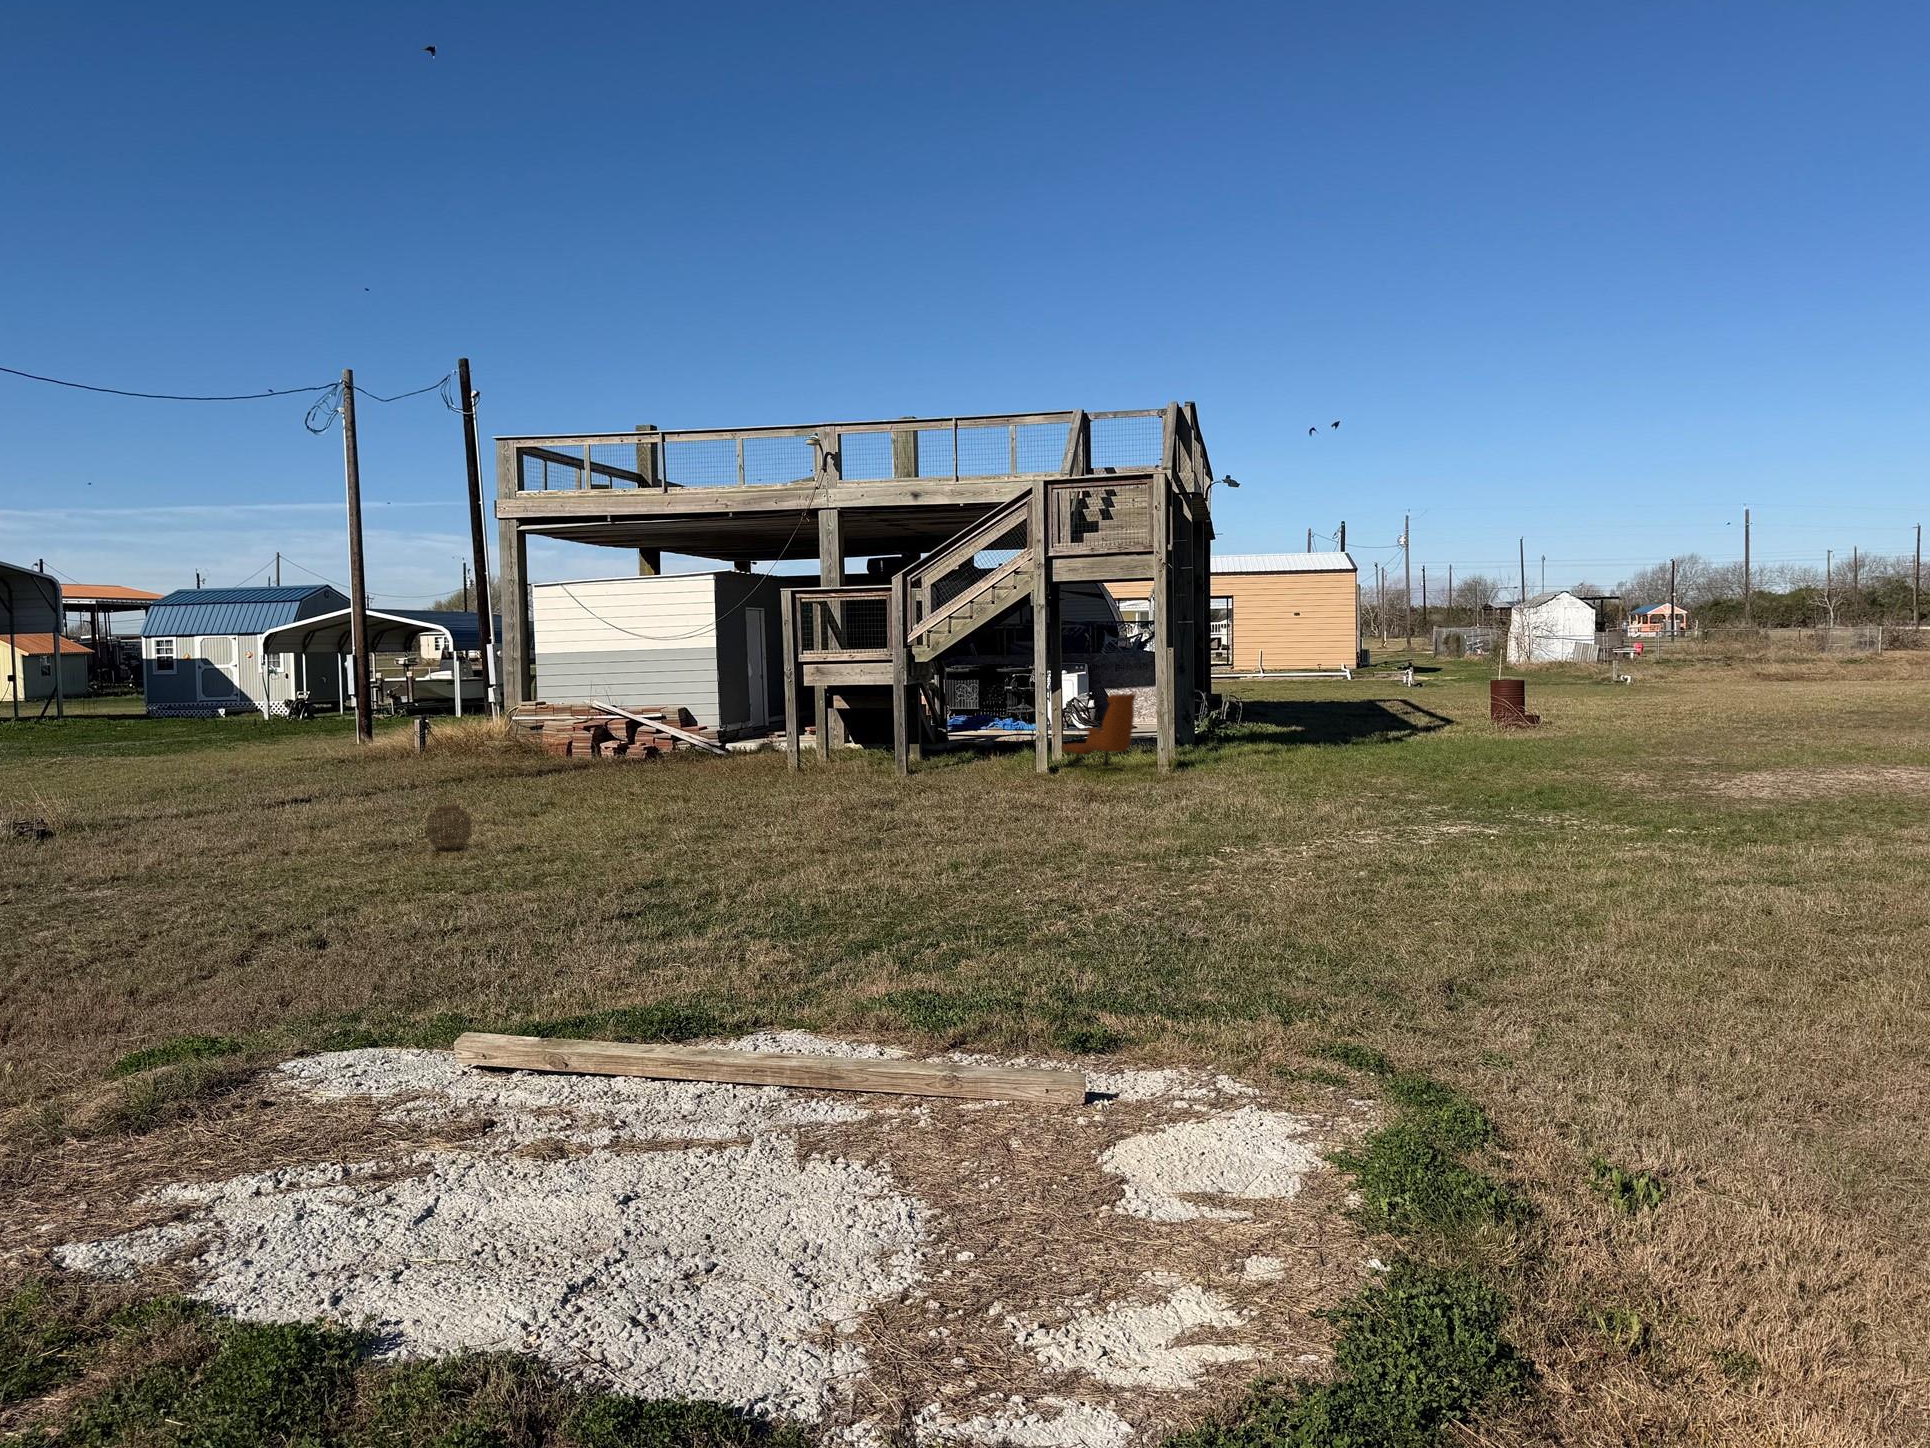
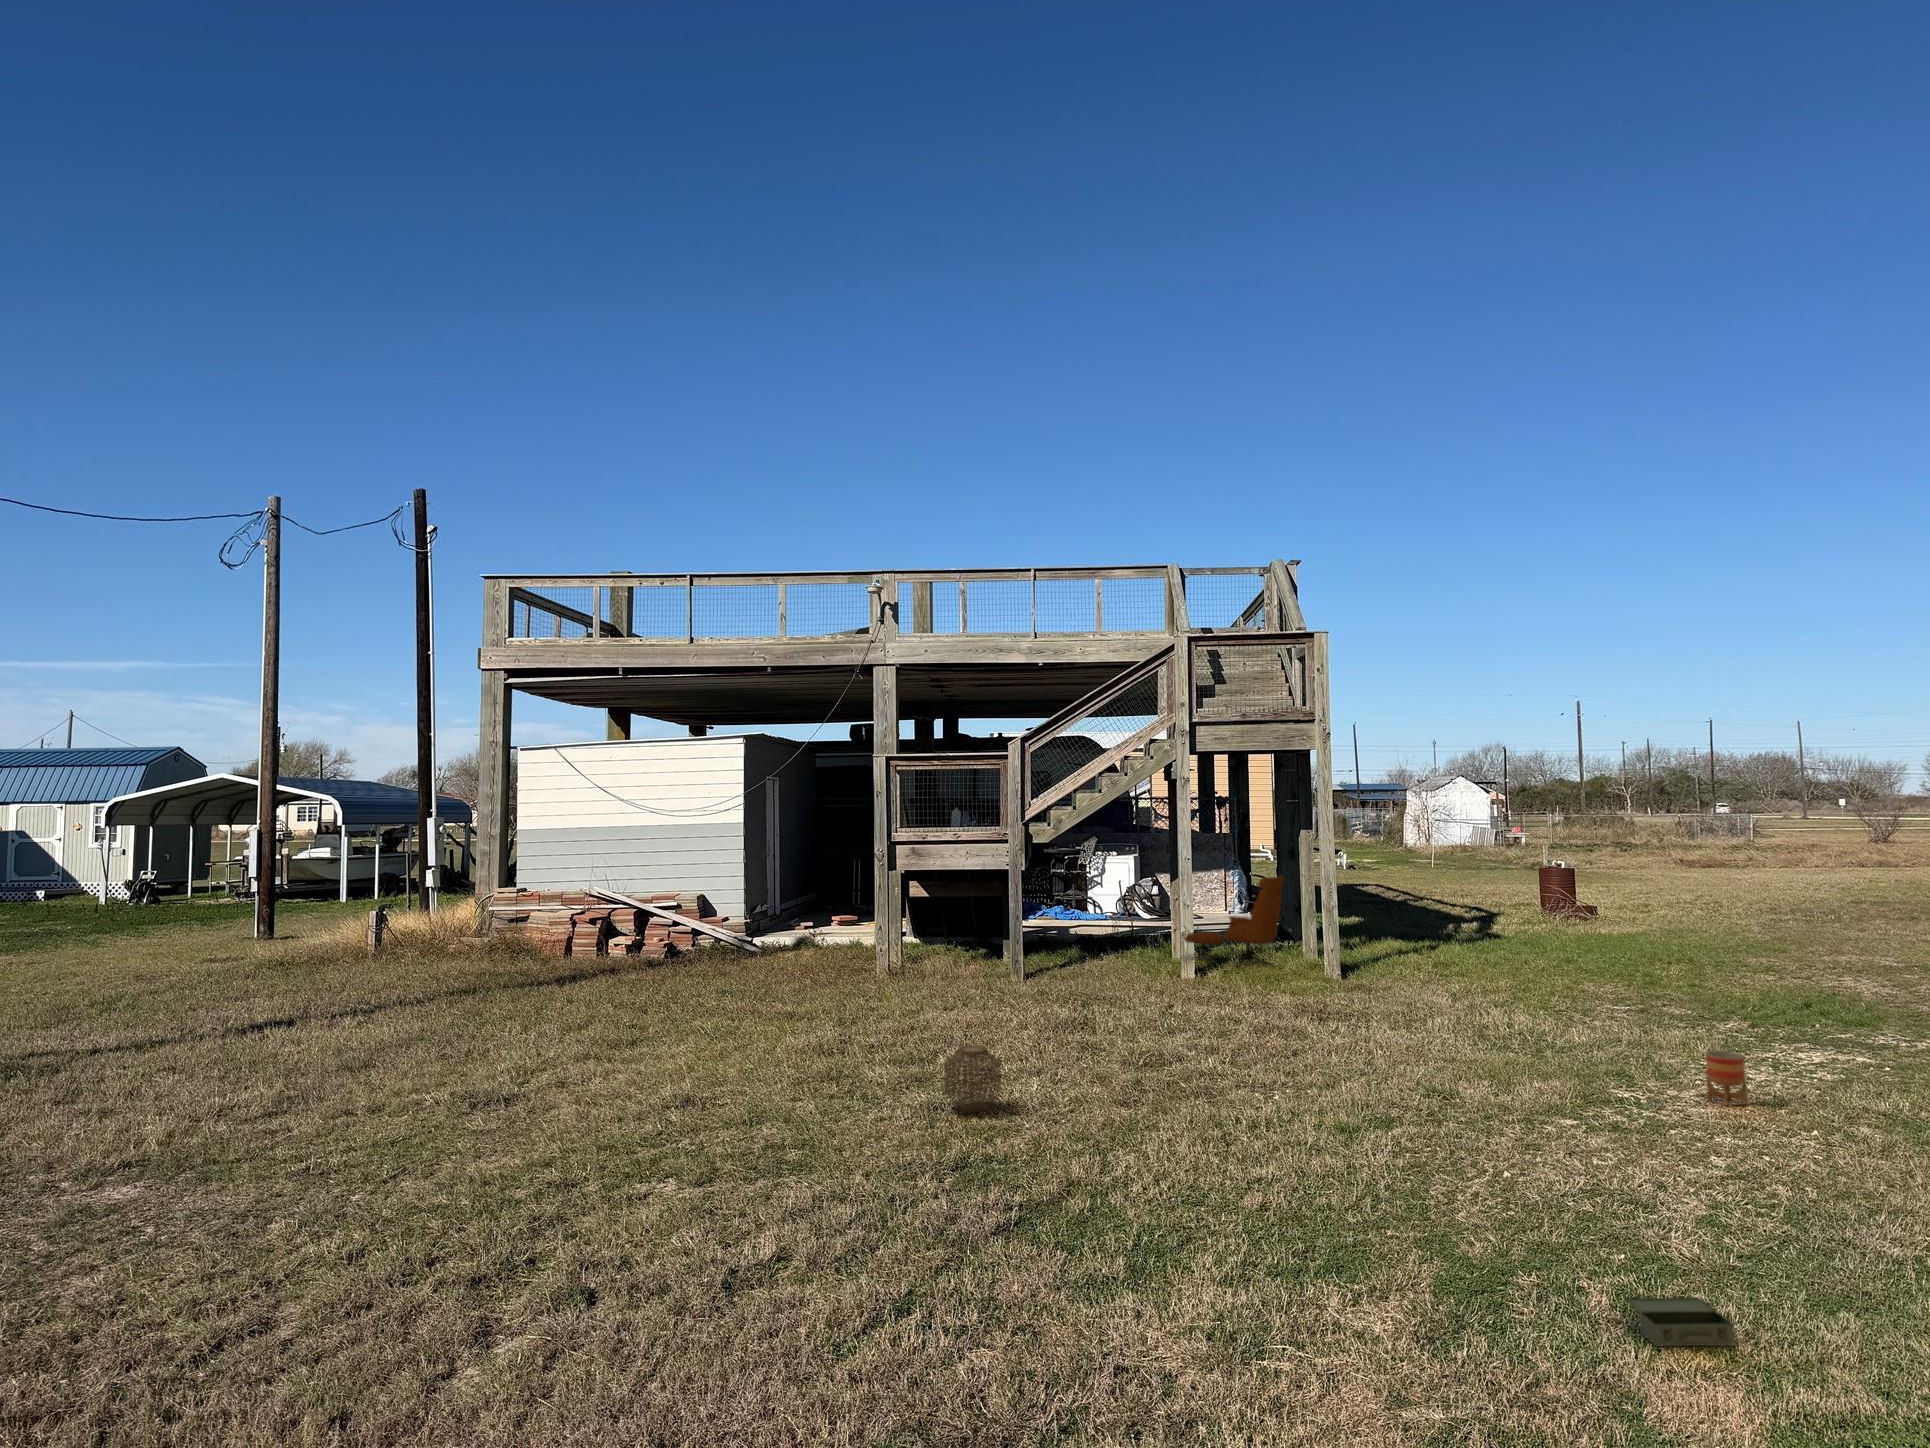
woven basket: present [427,805,471,851] -> present [944,1045,1001,1112]
planter: none [1225,808,1251,846] -> present [1705,1051,1748,1106]
toolbox: none [887,895,936,915] -> present [1625,1297,1735,1346]

